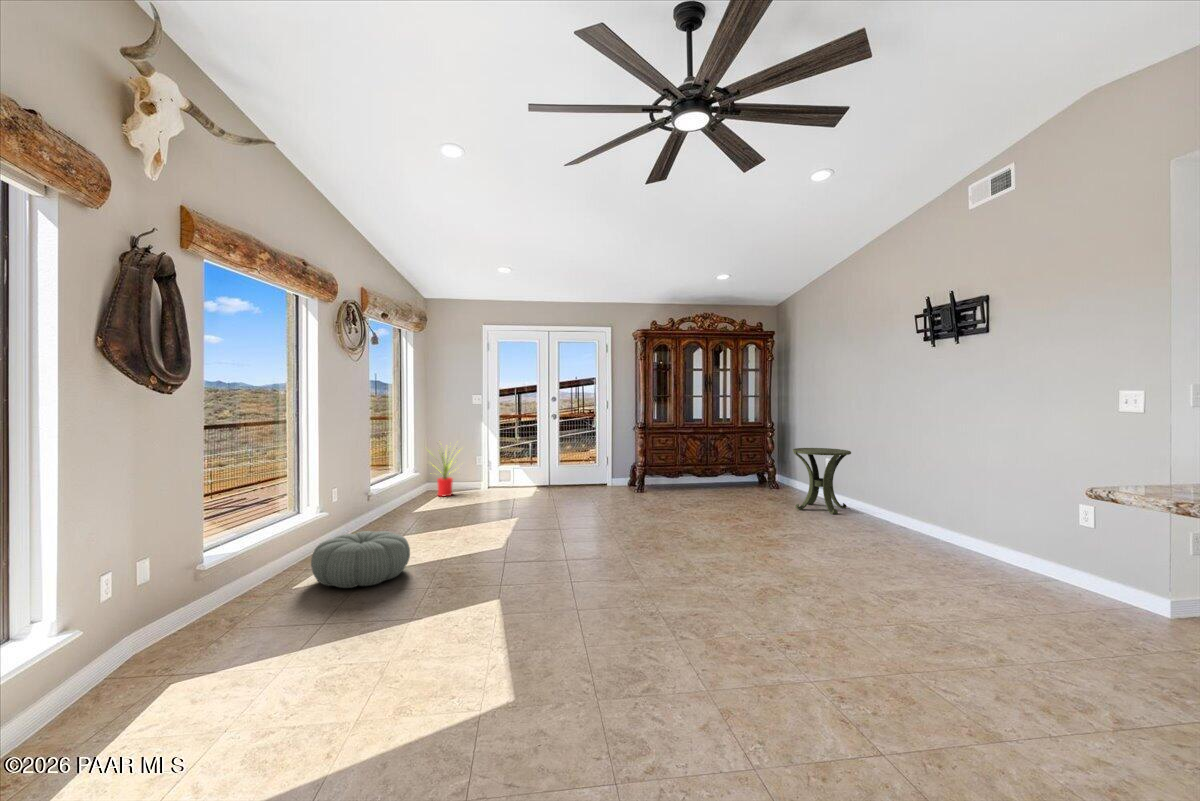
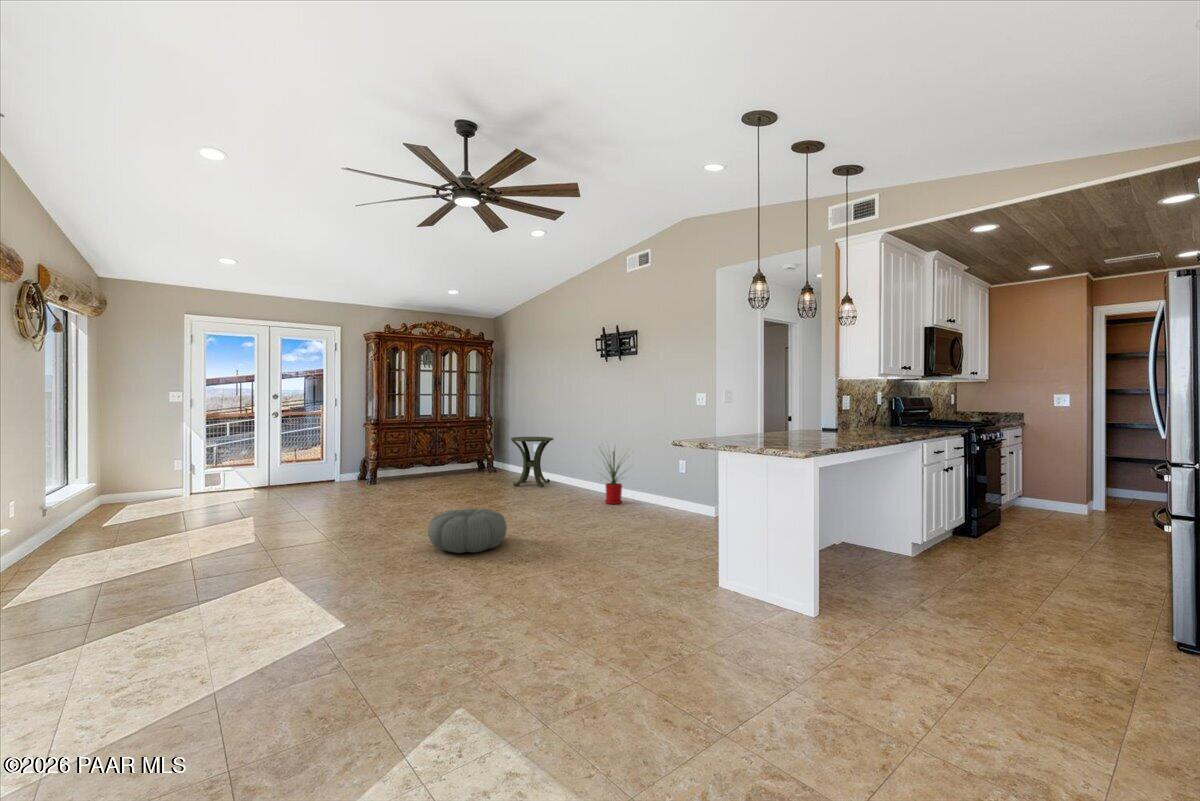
house plant: present [437,450,460,496] -> present [602,450,623,504]
pouf: present [311,531,410,588] -> present [428,508,507,553]

